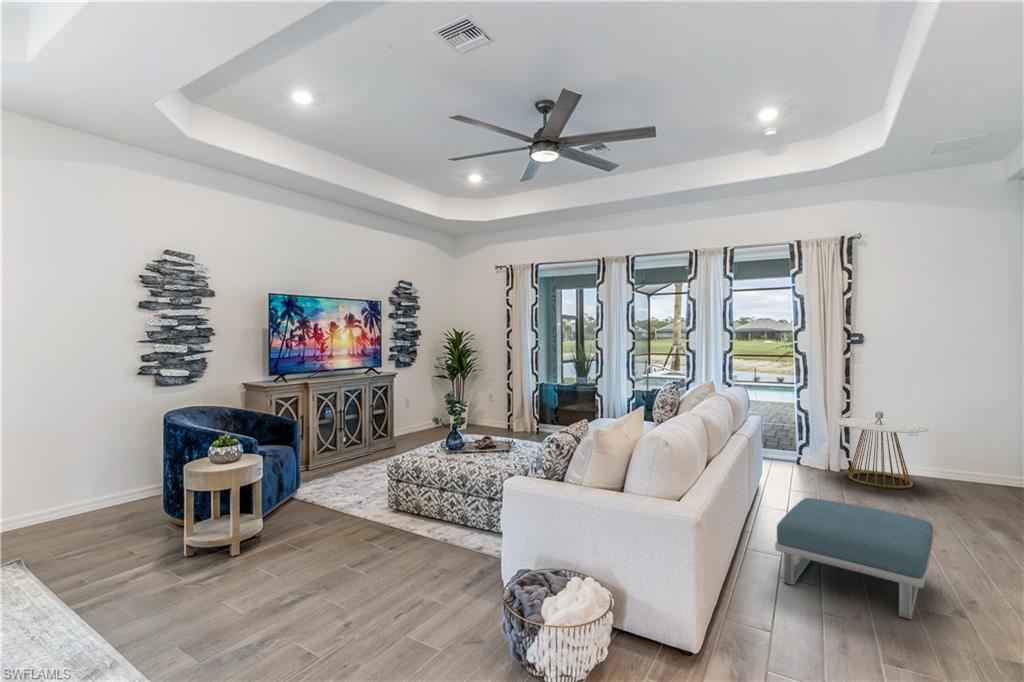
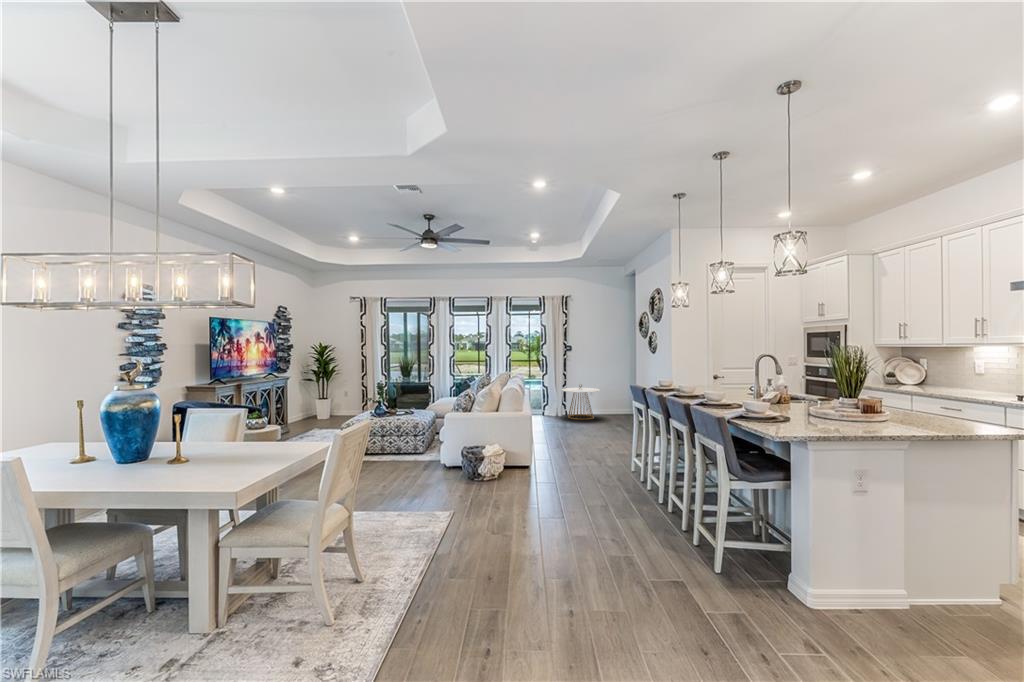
footstool: present [775,498,933,619] -> none [560,420,612,456]

